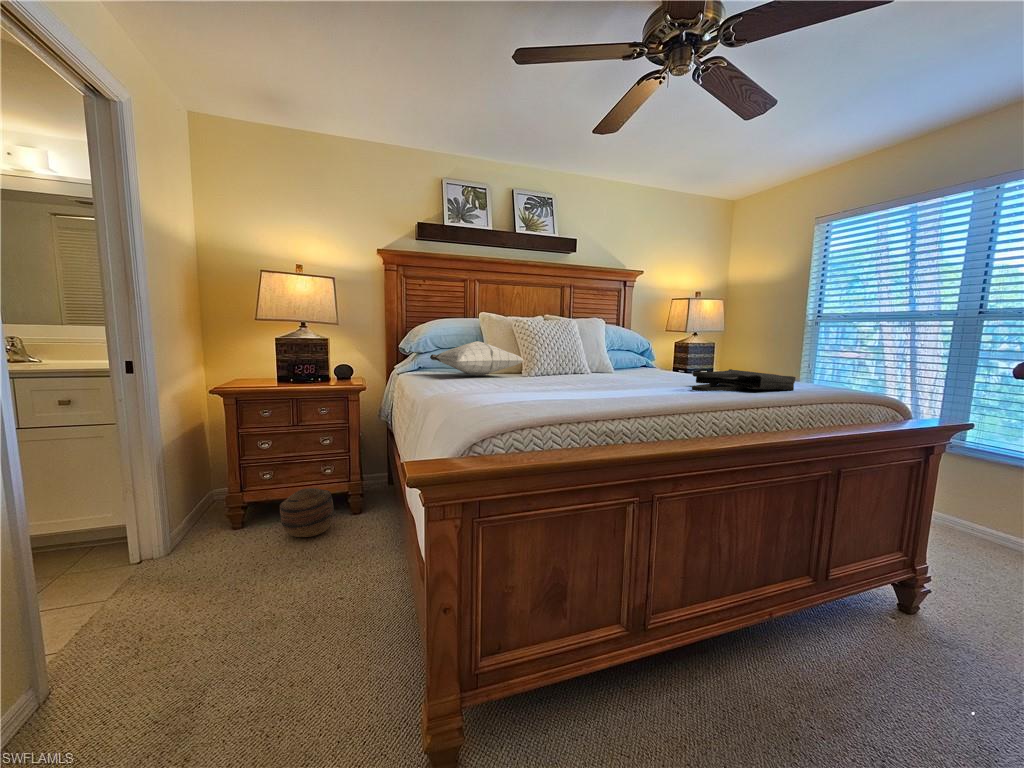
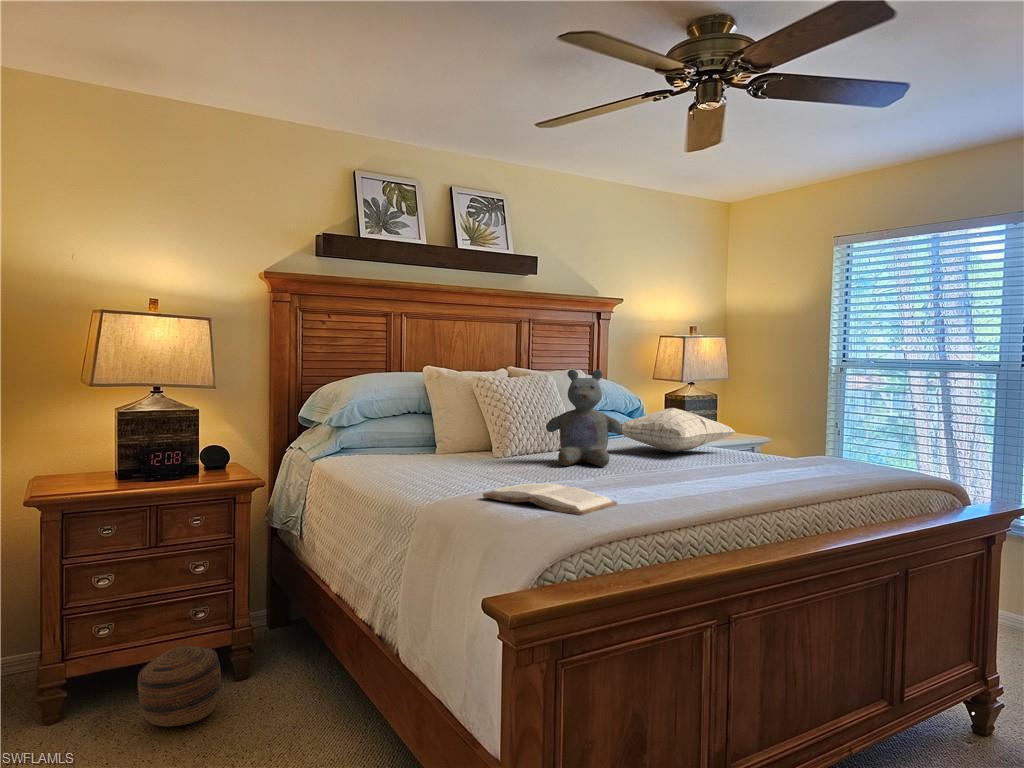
stuffed bear: none [555,309,613,381] -> present [546,369,623,467]
pillow: present [430,341,523,376] -> present [608,408,735,452]
tote bag: present [692,369,796,391] -> none [732,447,843,481]
book: none [470,384,569,405] -> present [483,483,617,515]

